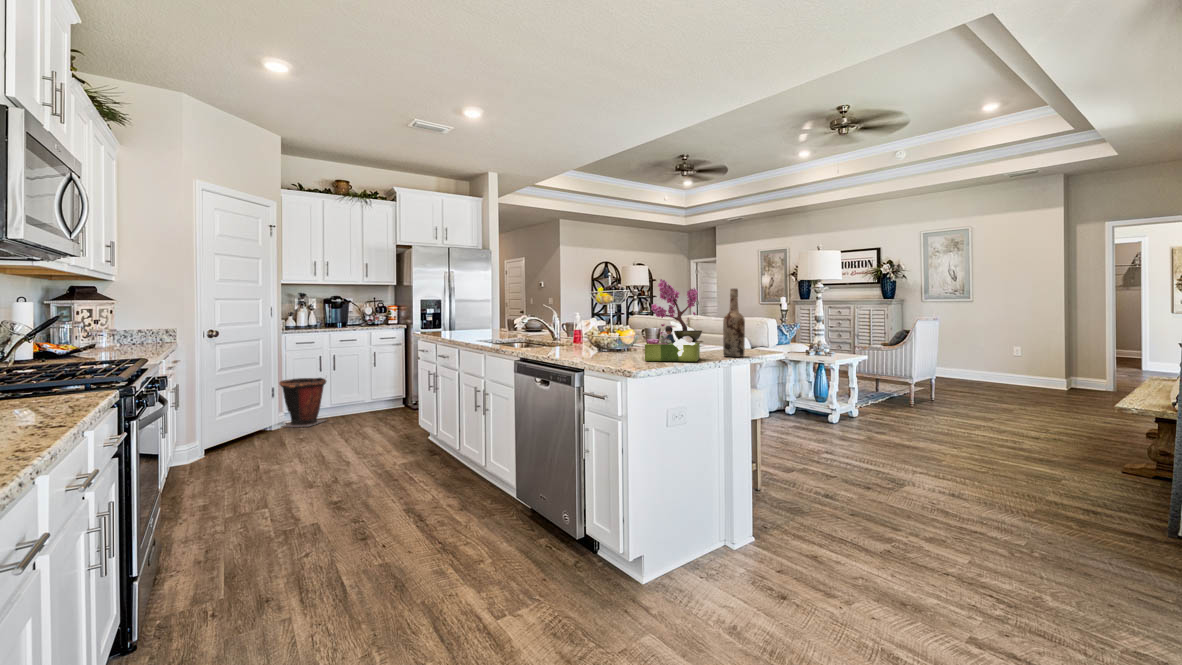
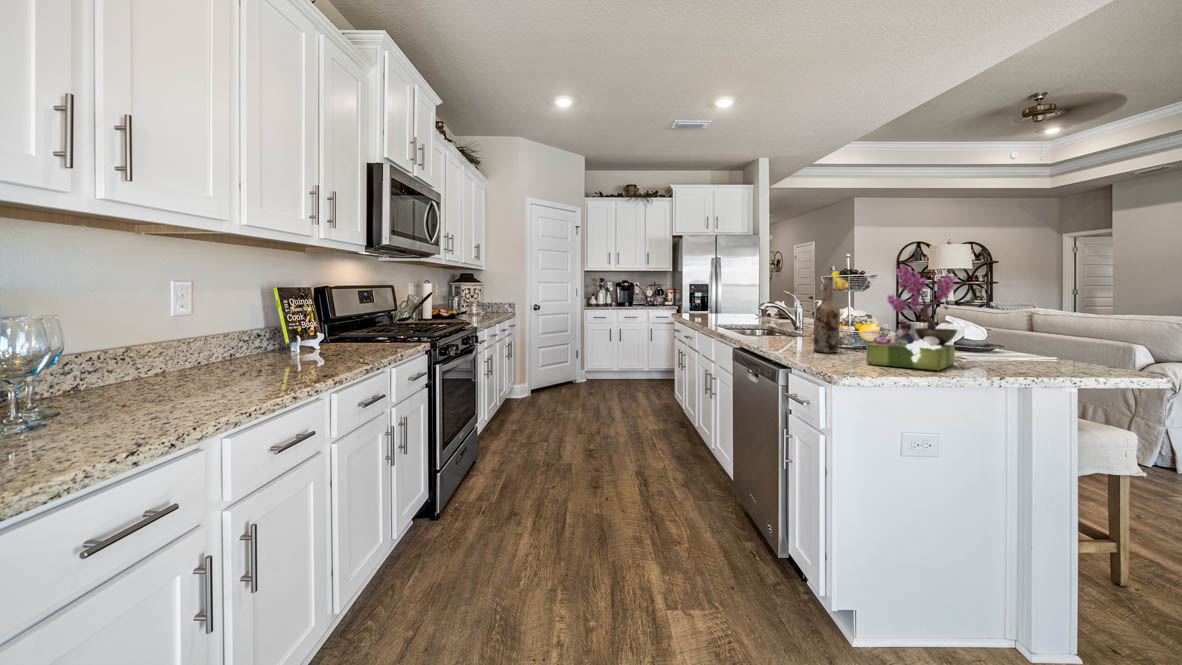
wine bottle: present [723,289,745,357] -> present [813,277,840,353]
waste bin: present [279,378,326,427] -> none [577,346,613,387]

